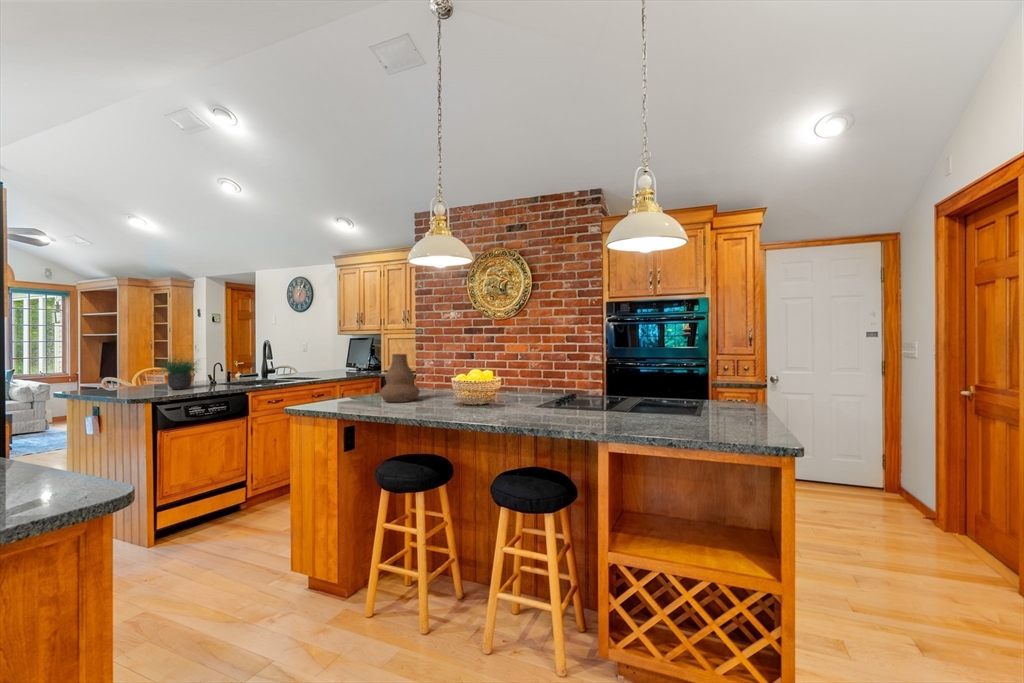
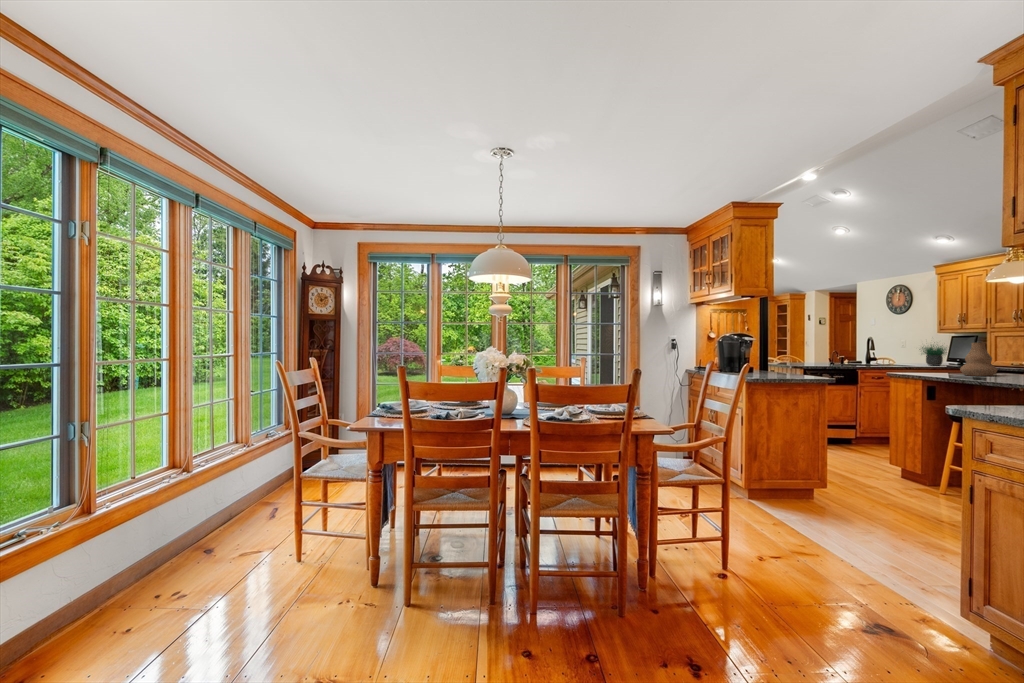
potted plant: present [160,356,197,389] -> present [922,345,947,366]

